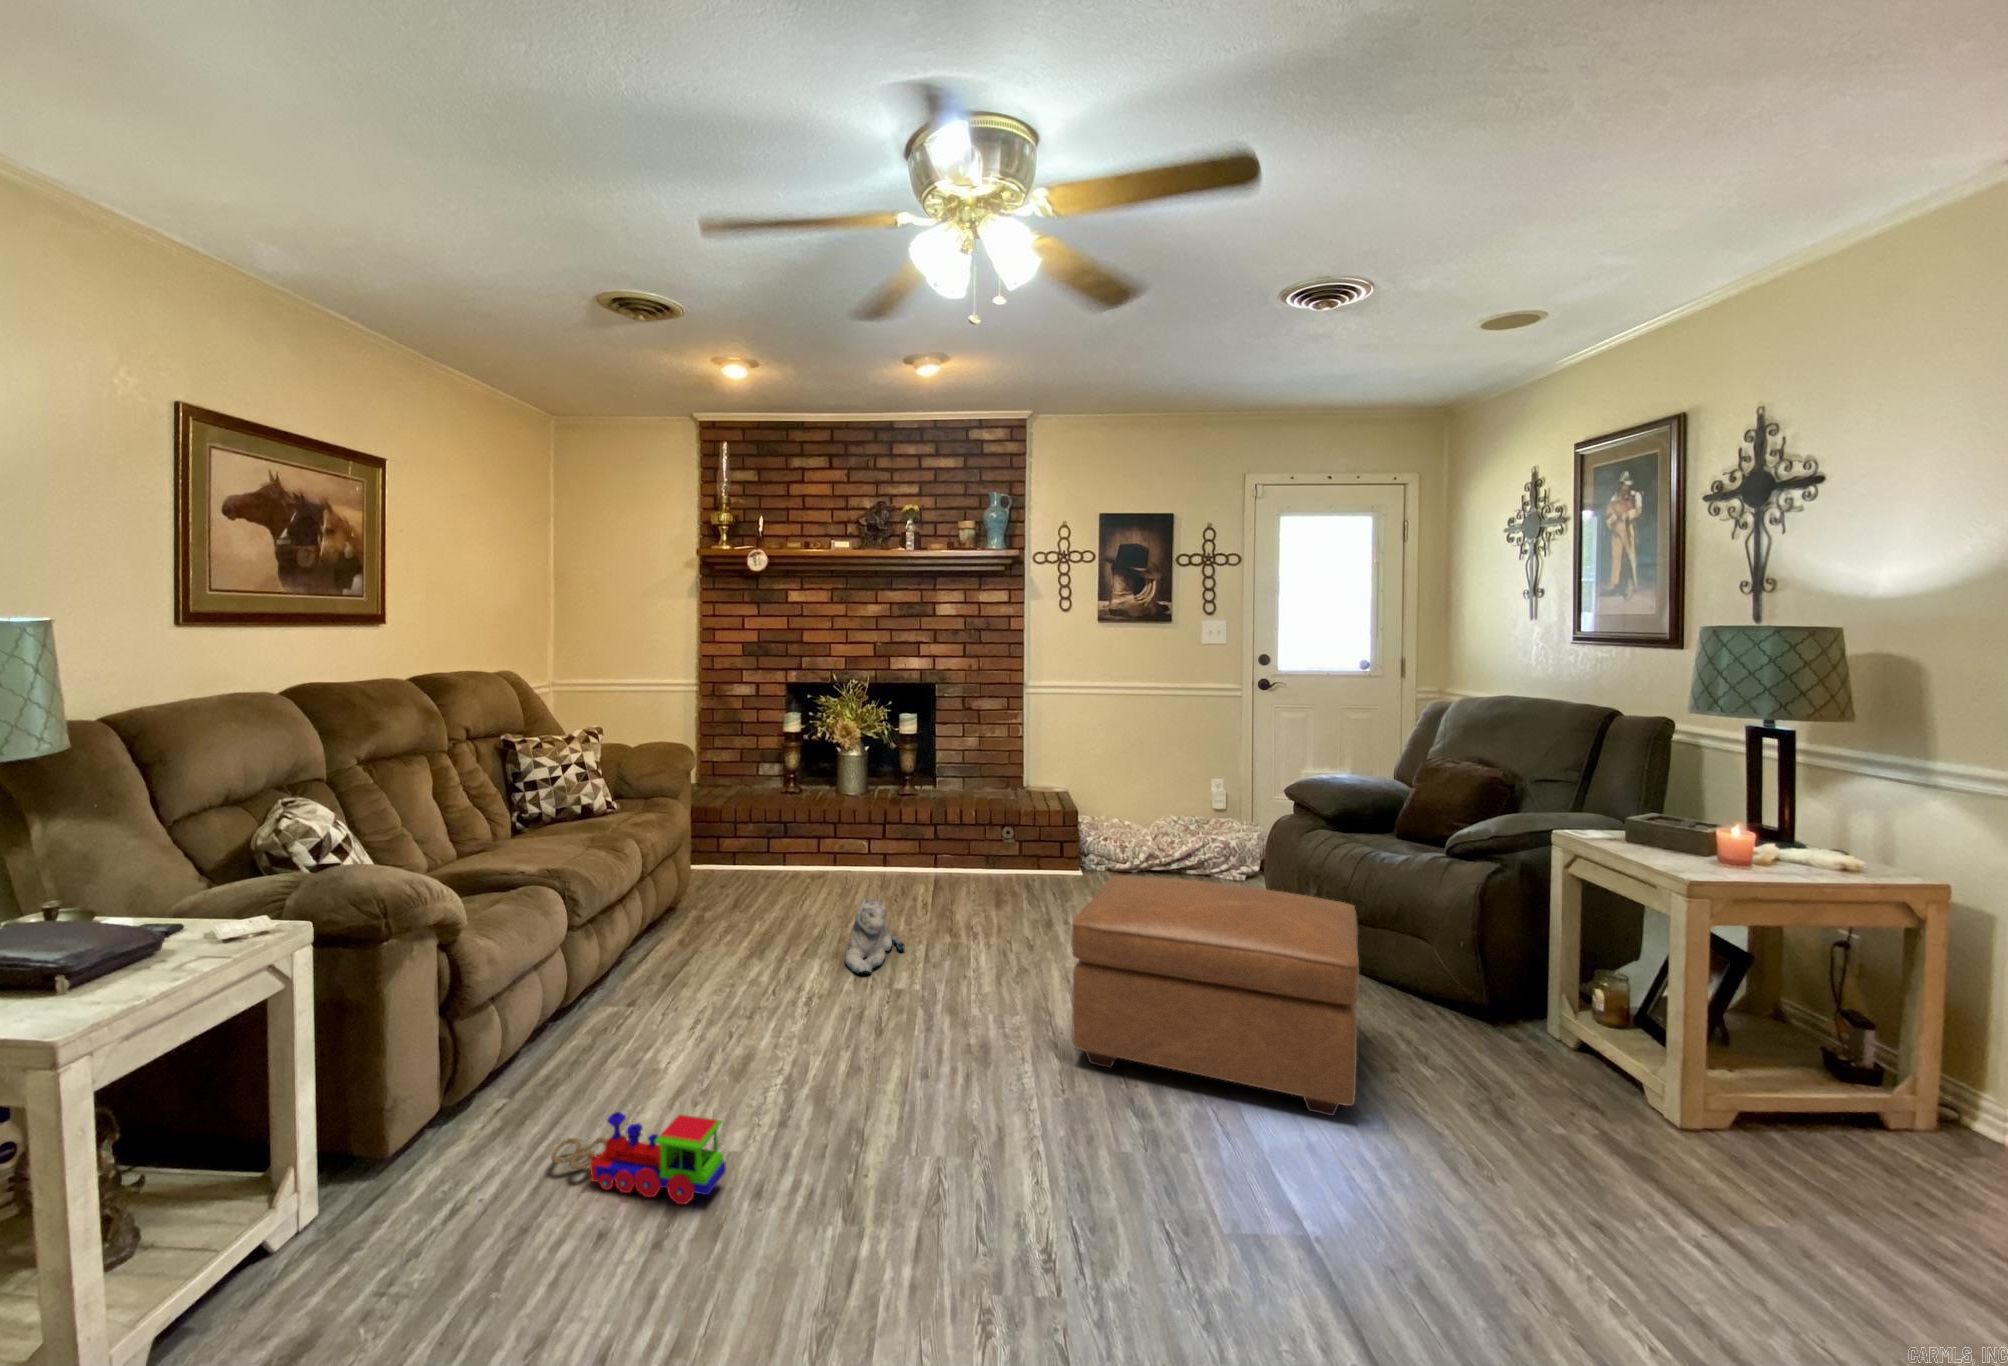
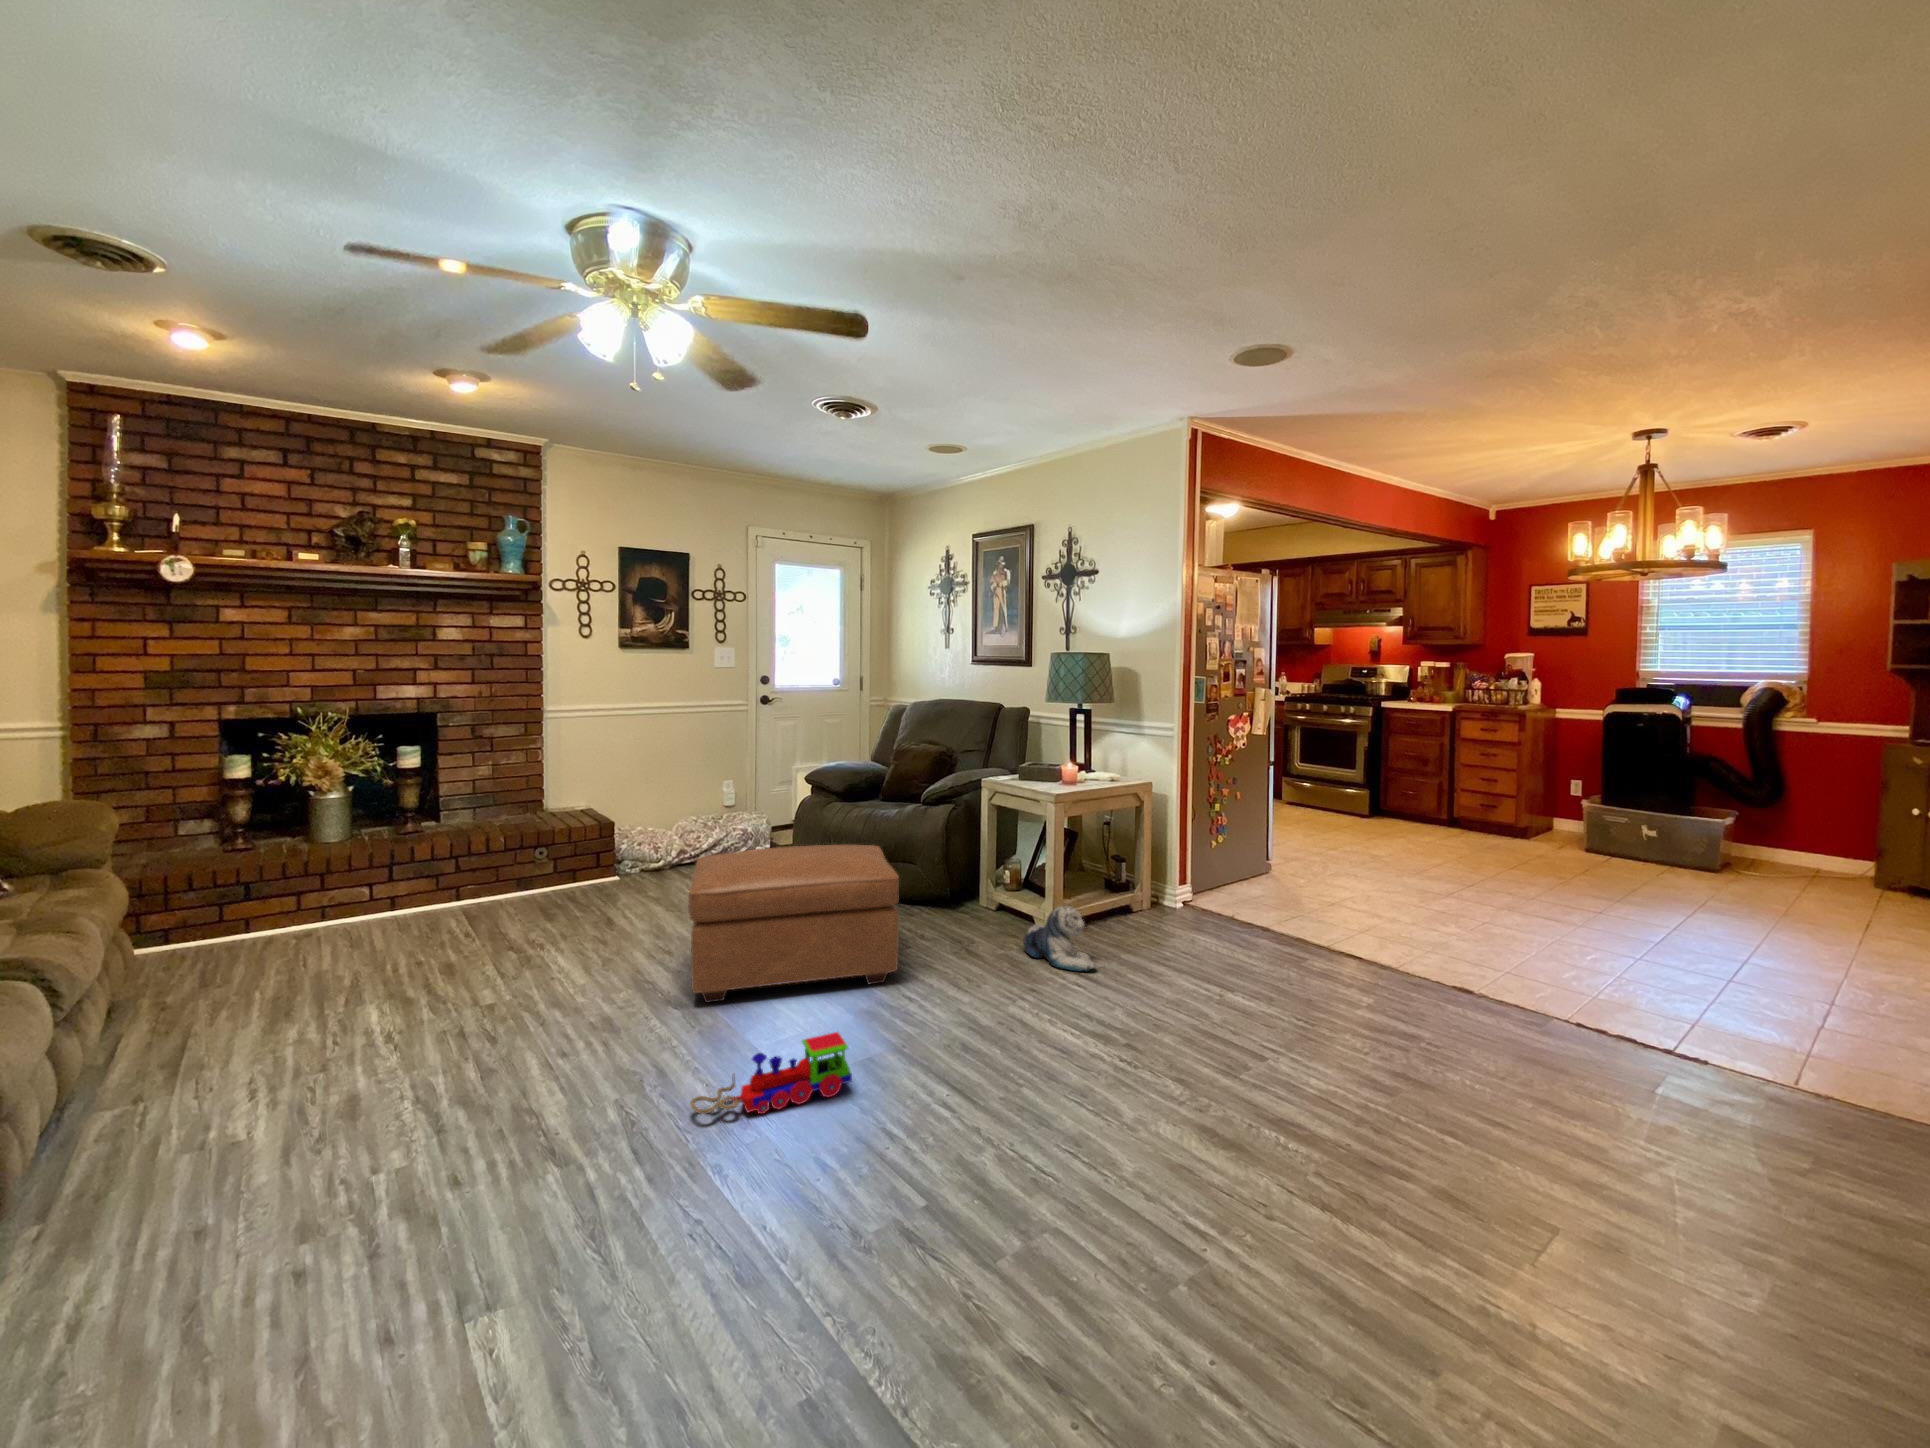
plush toy: present [845,899,904,973] -> present [1024,906,1095,972]
toy train: present [551,1112,726,1204] -> present [690,1032,852,1114]

